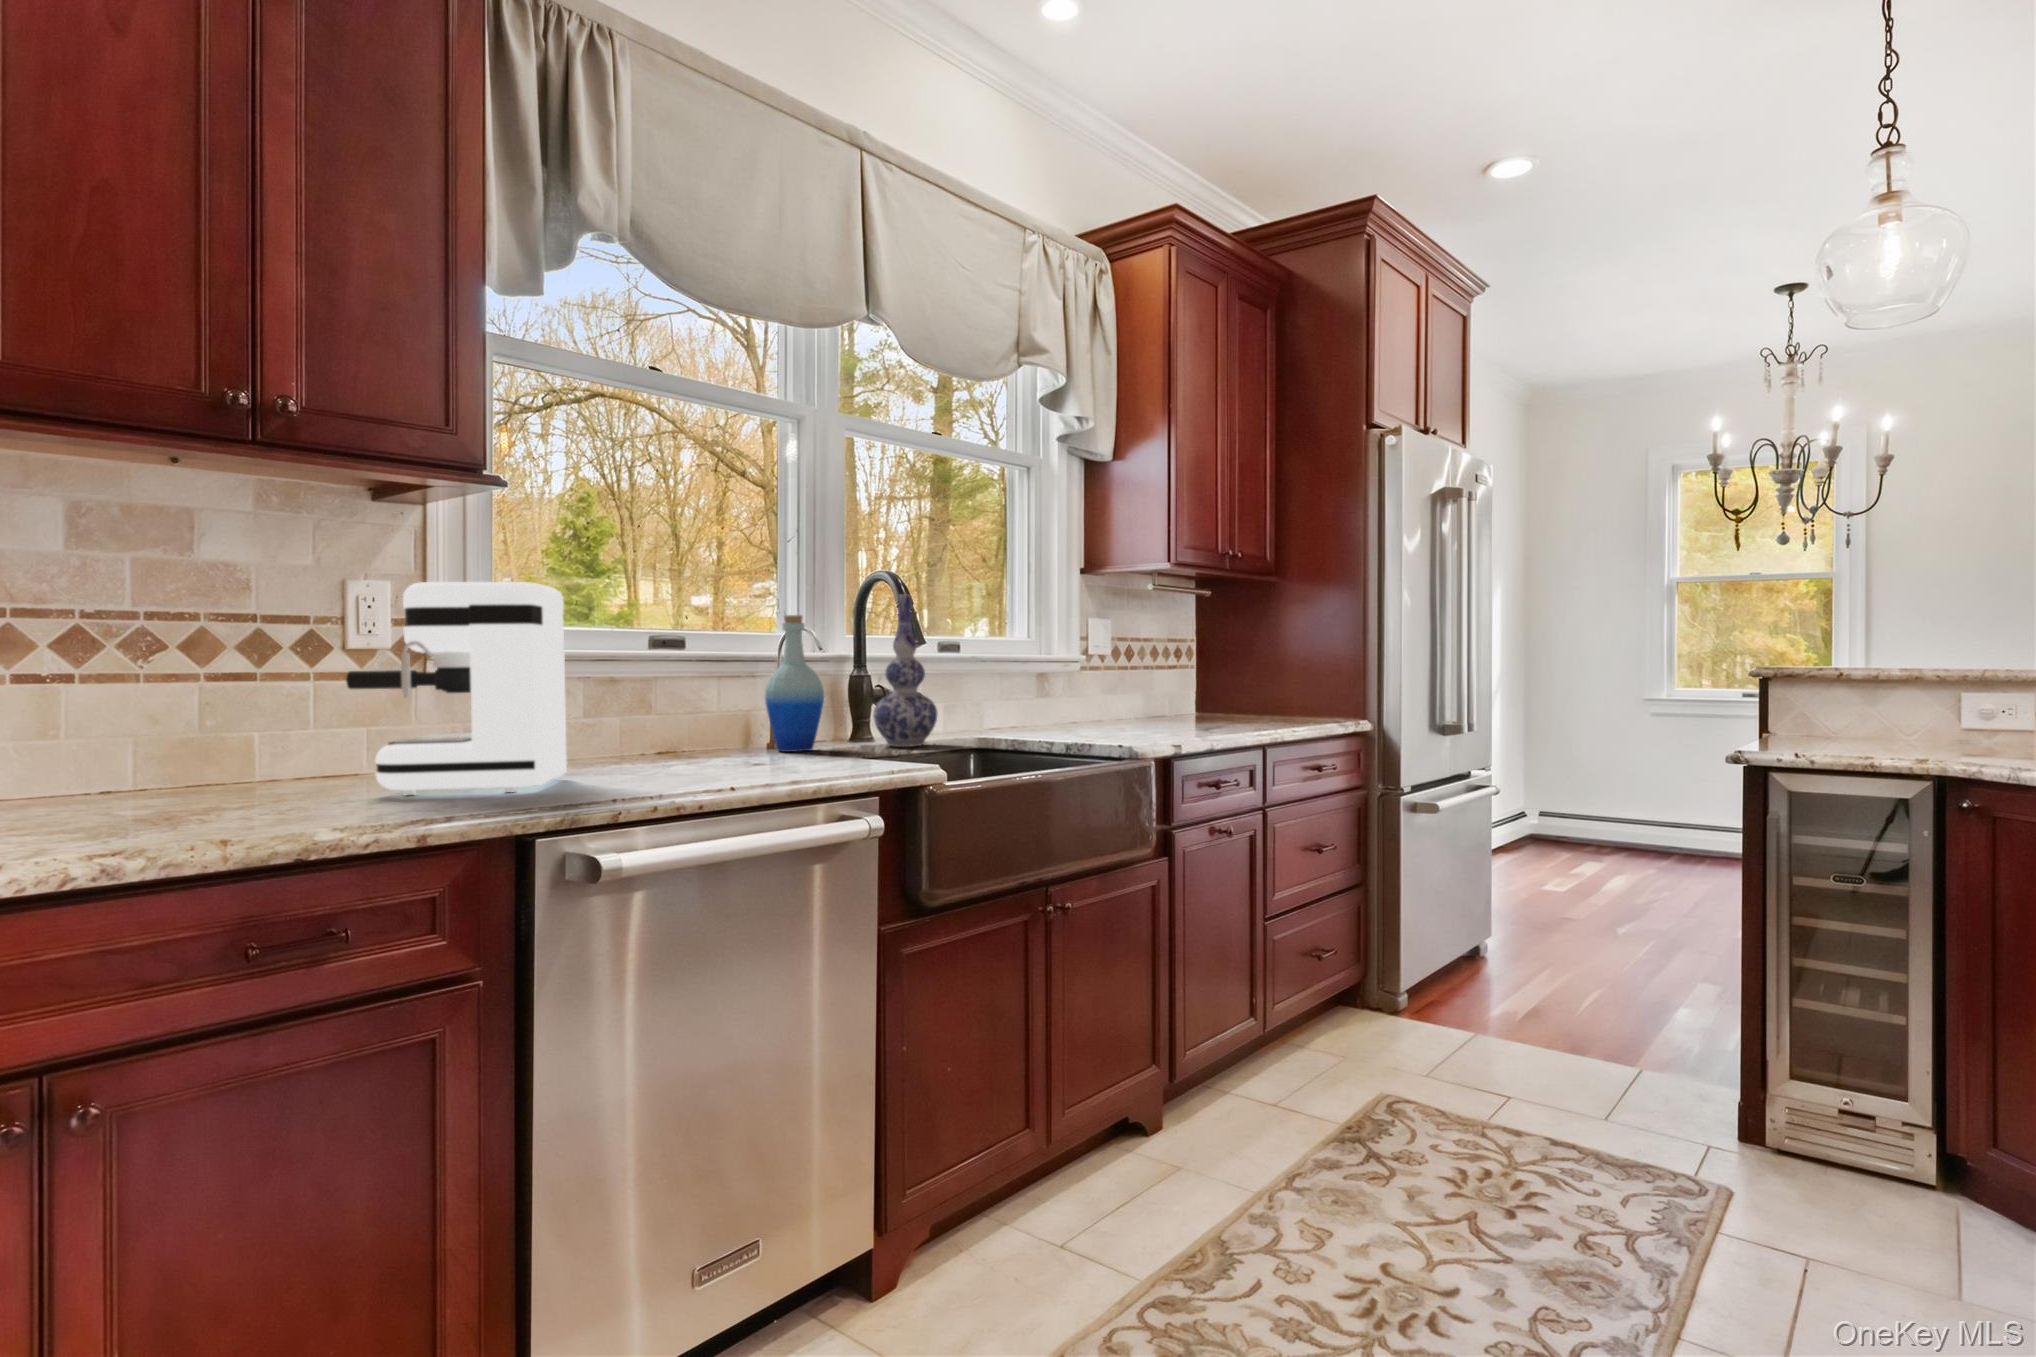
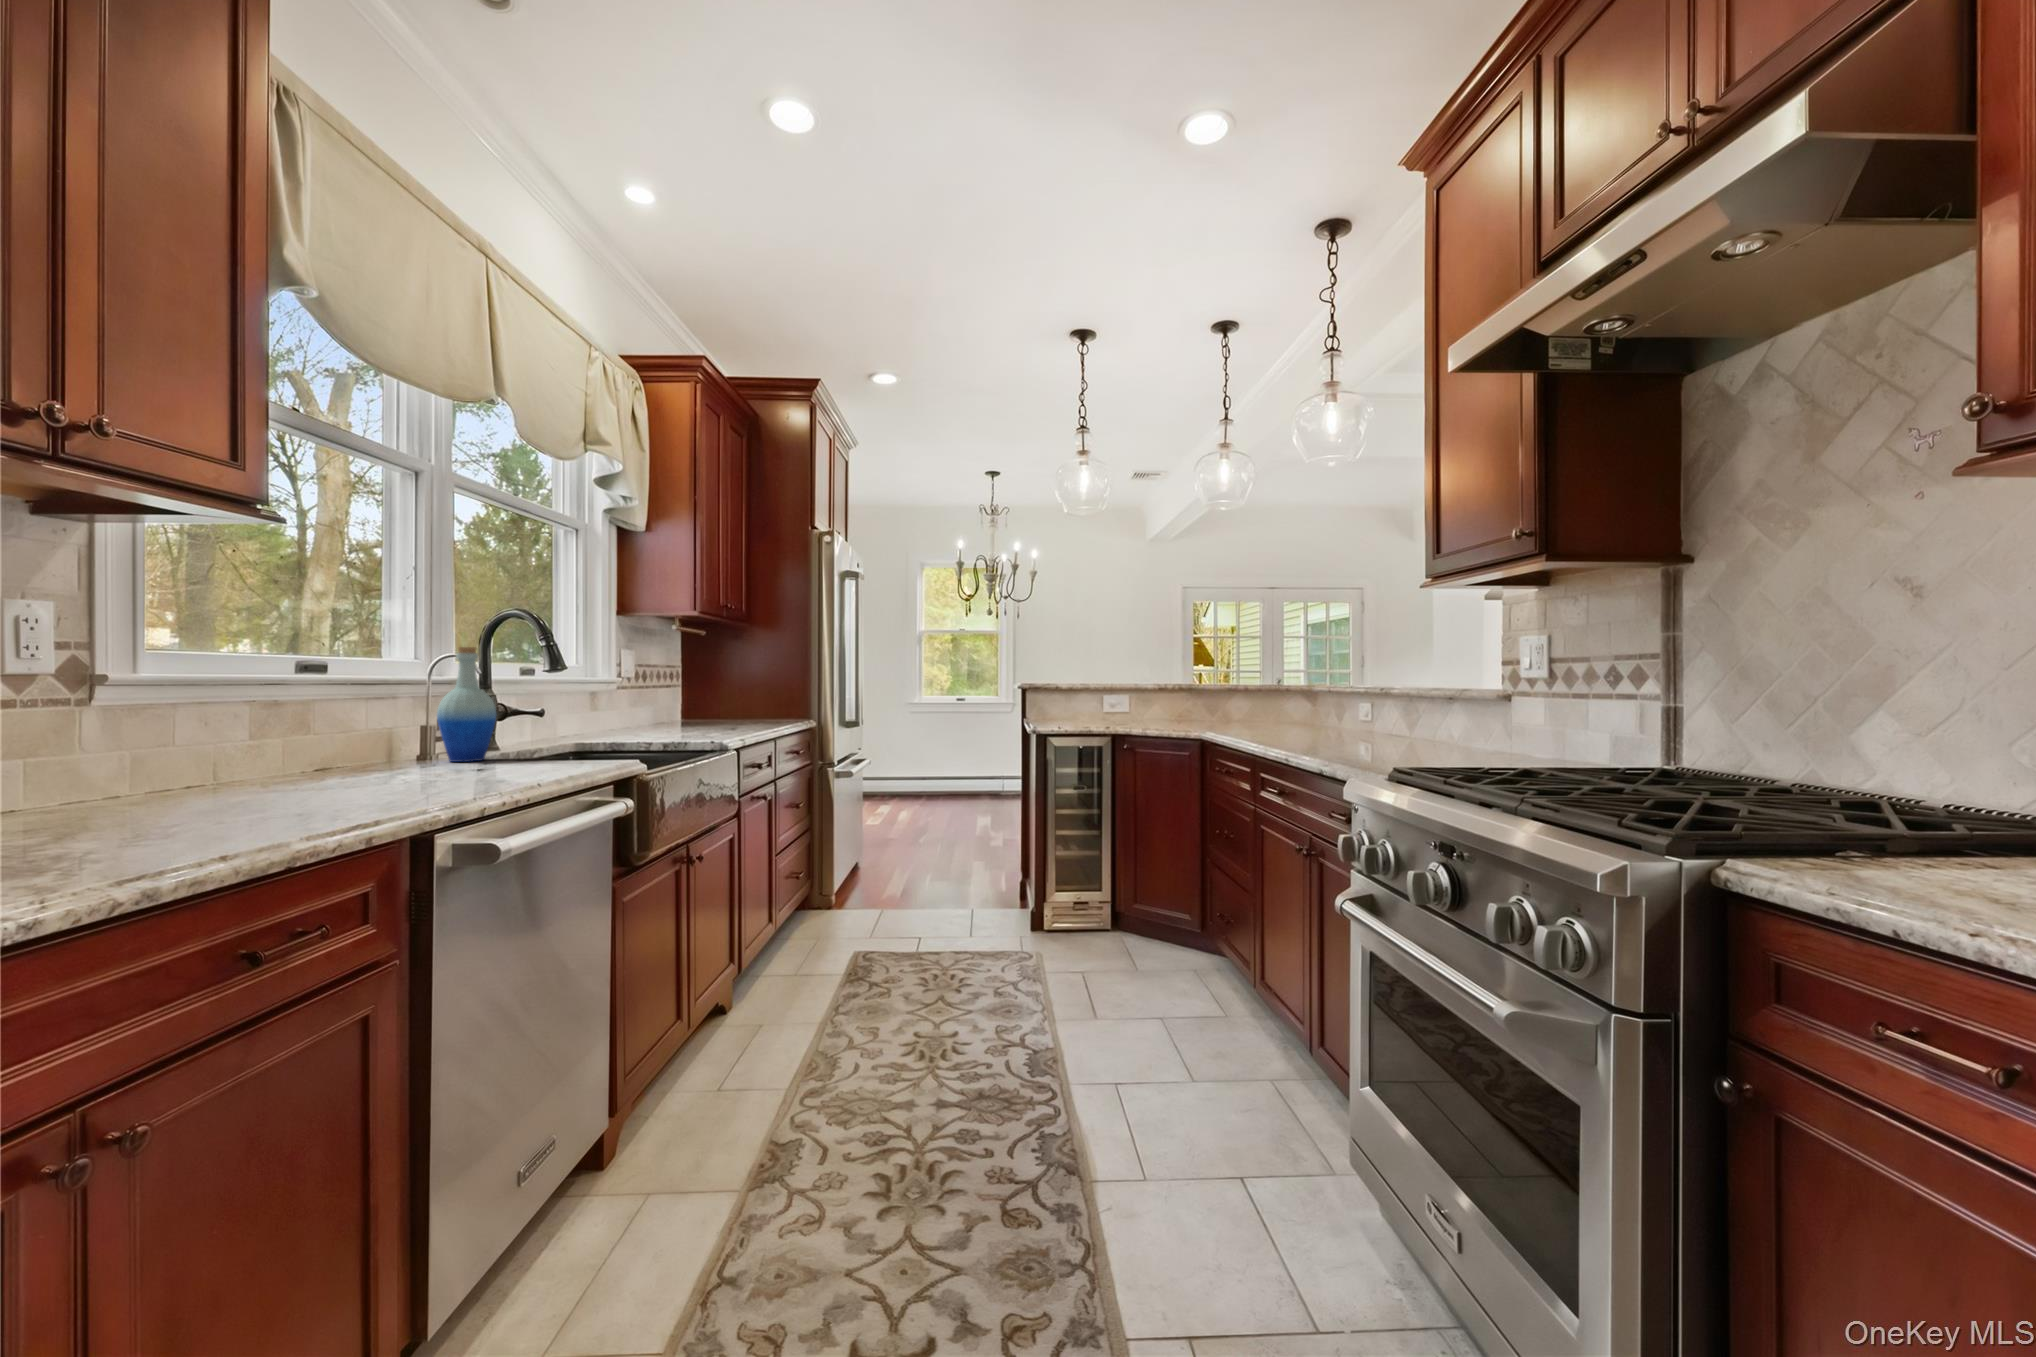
coffee maker: present [346,582,567,795] -> none [87,611,376,817]
vase: present [873,595,937,747] -> none [528,633,586,753]

